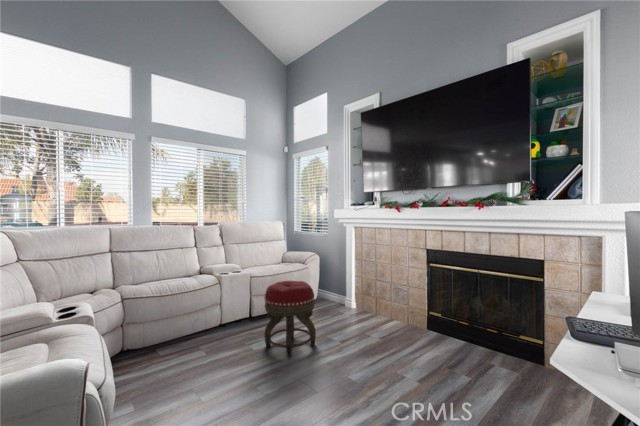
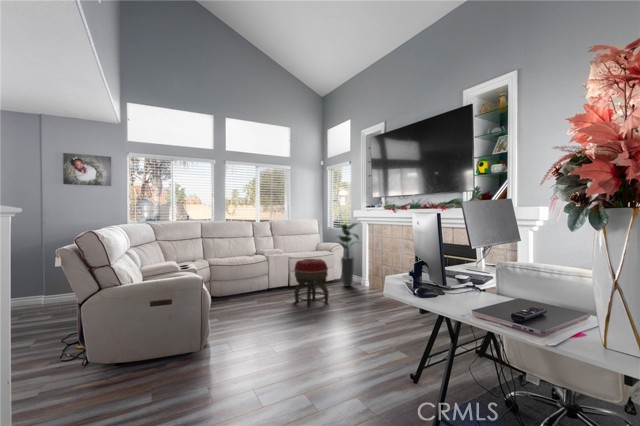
potted plant: none [311,226,349,312] -> present [338,223,359,287]

